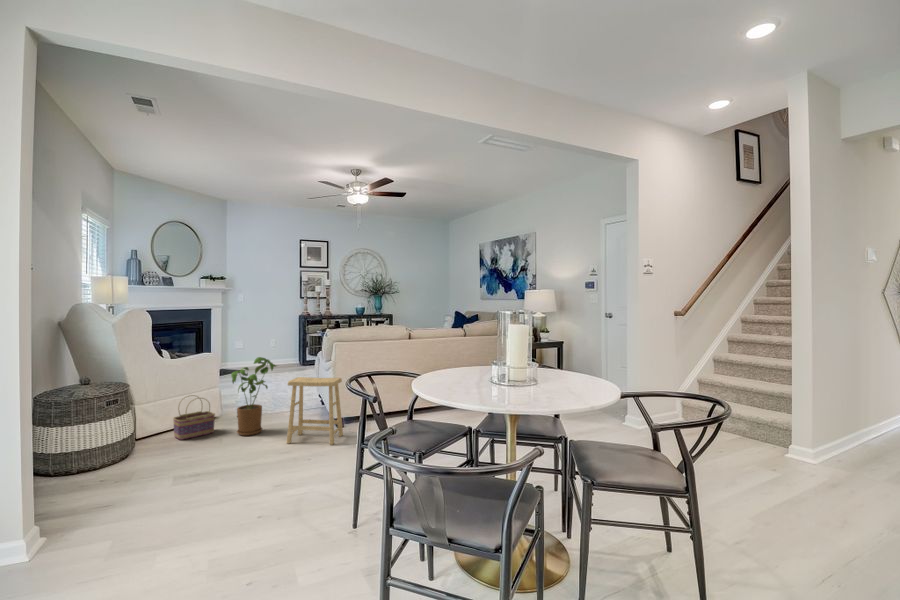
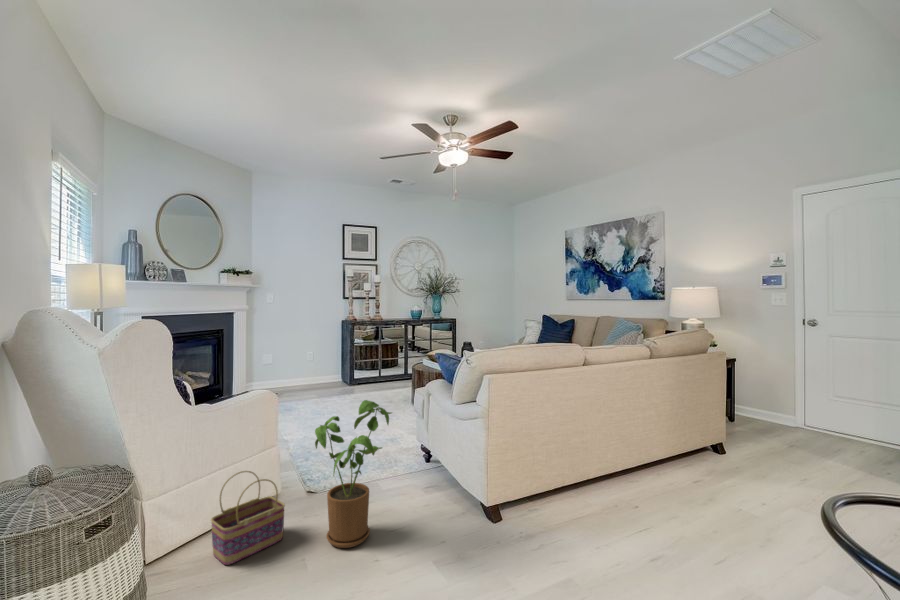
footstool: present [287,377,343,445] -> none [436,438,529,577]

